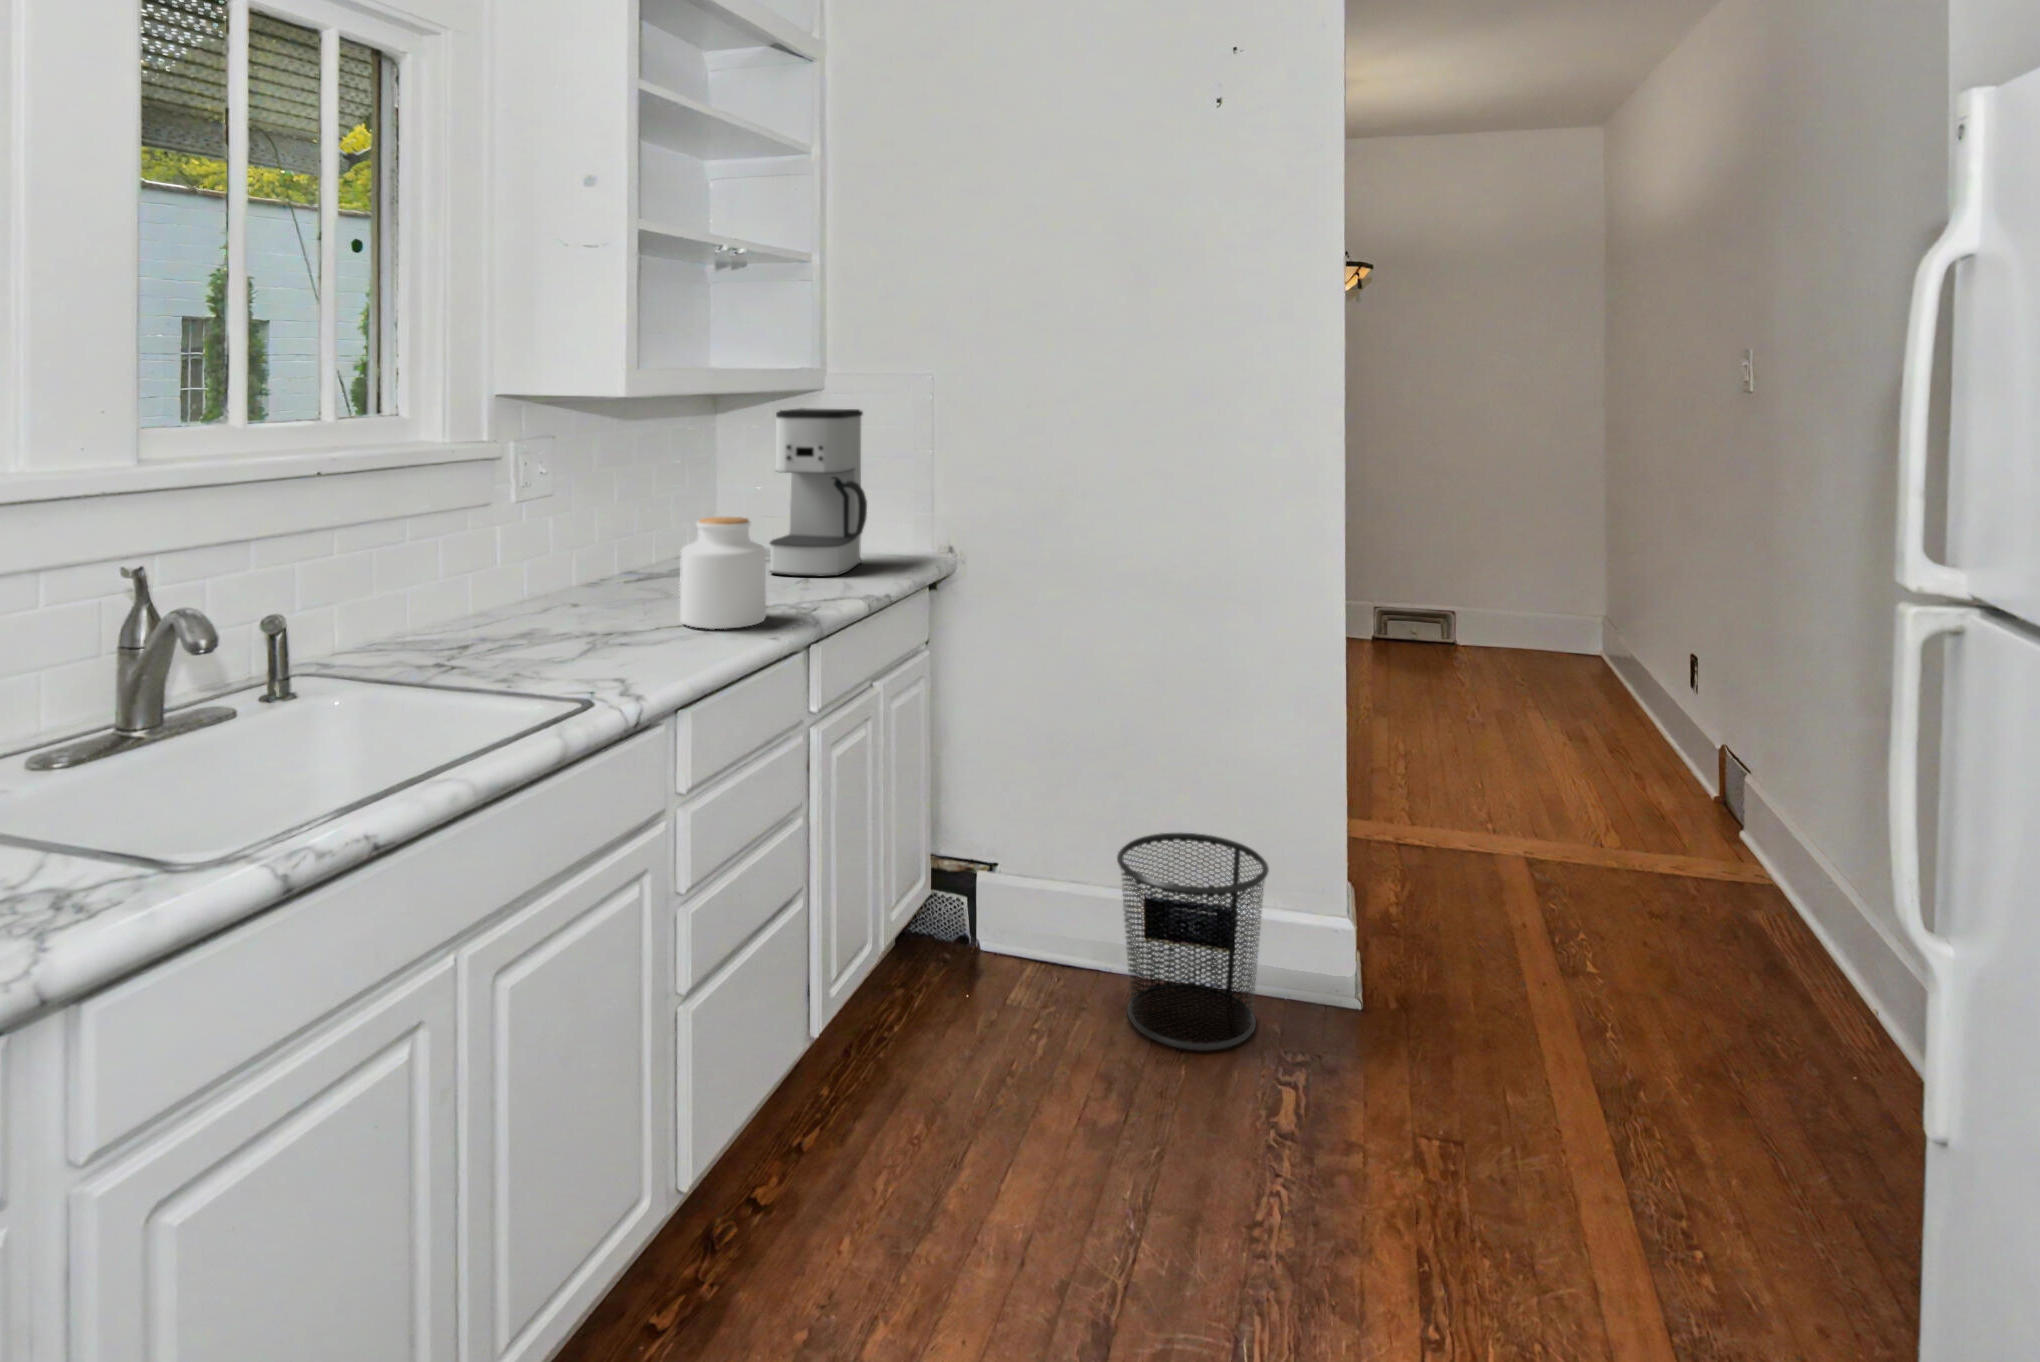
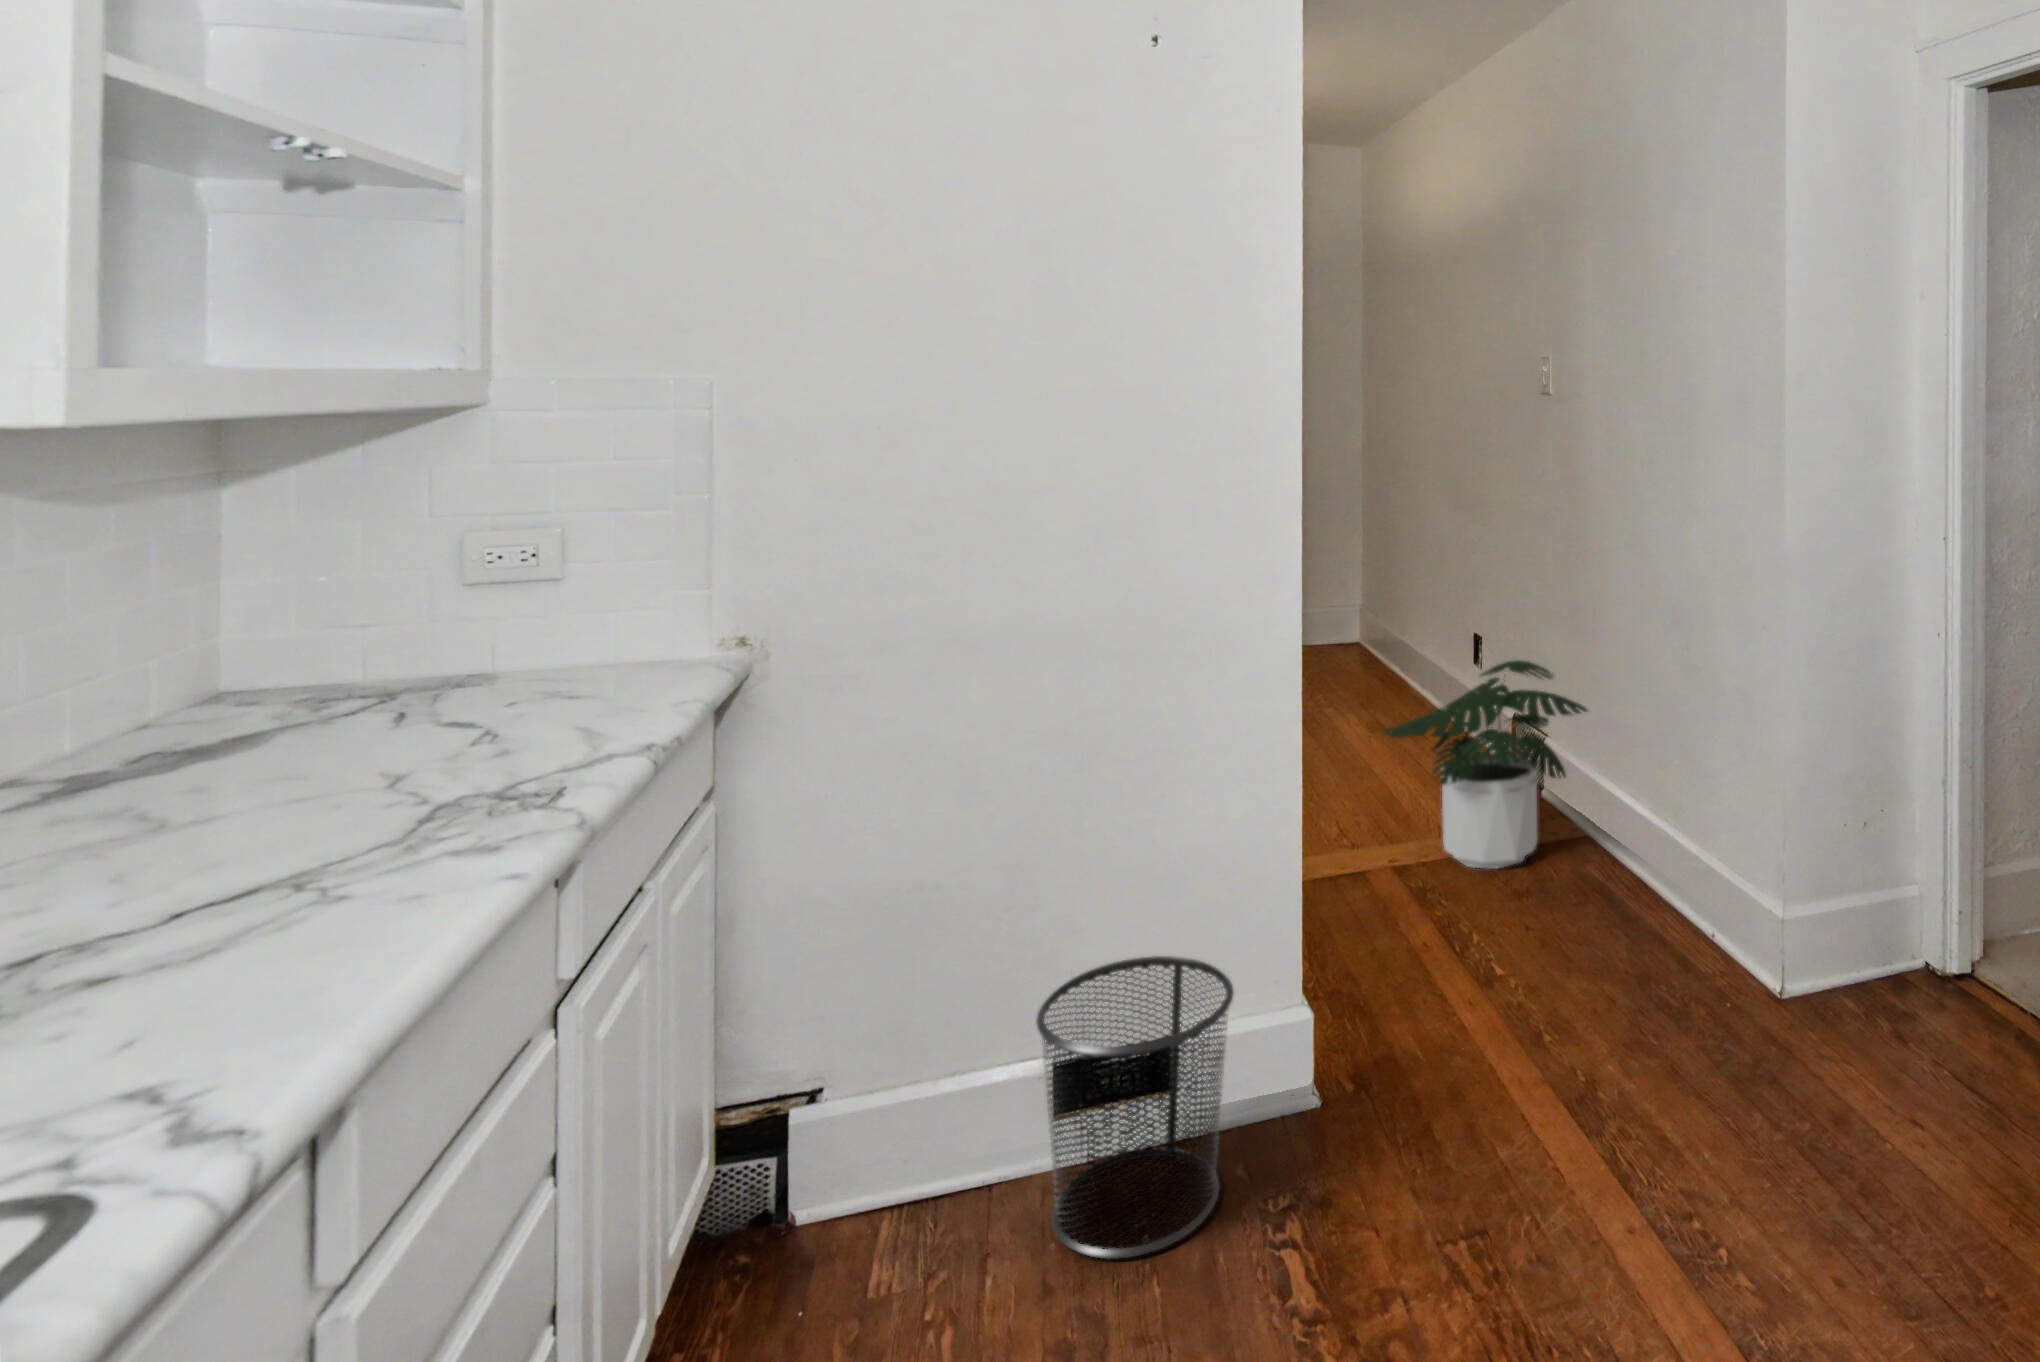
coffee maker: present [770,408,867,577] -> none [403,448,608,738]
jar: present [680,517,766,629] -> none [242,655,464,890]
potted plant: none [1531,675,1765,889] -> present [1384,660,1588,869]

